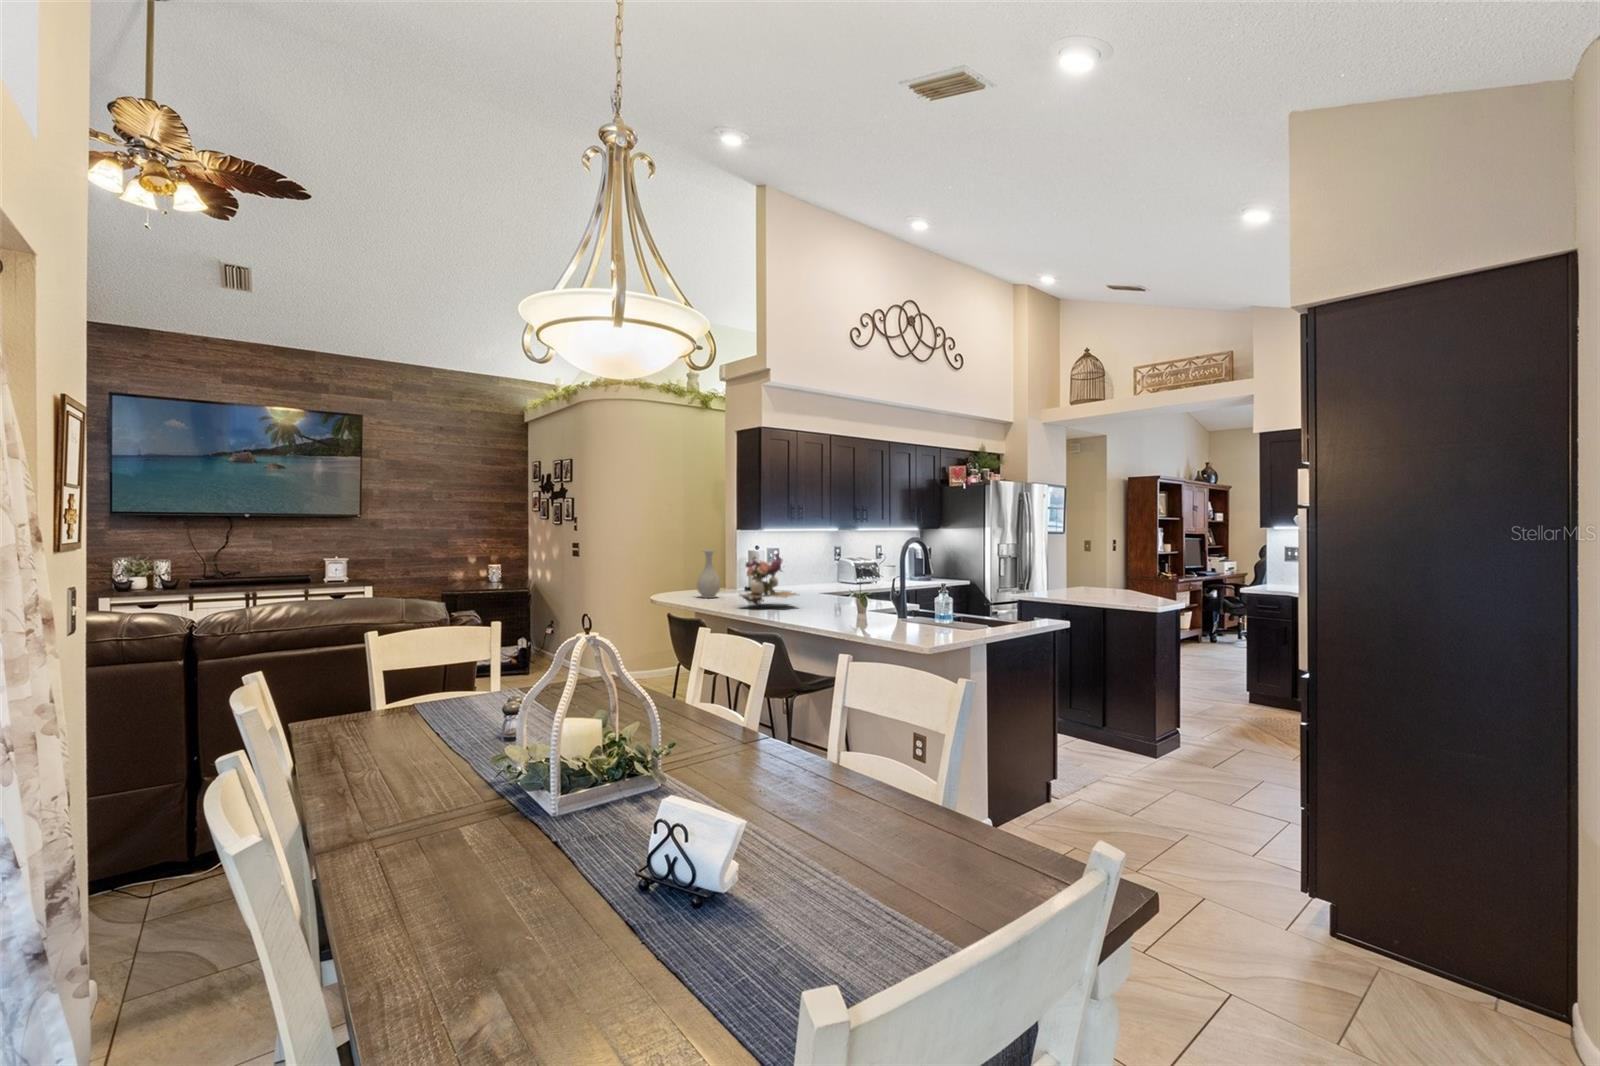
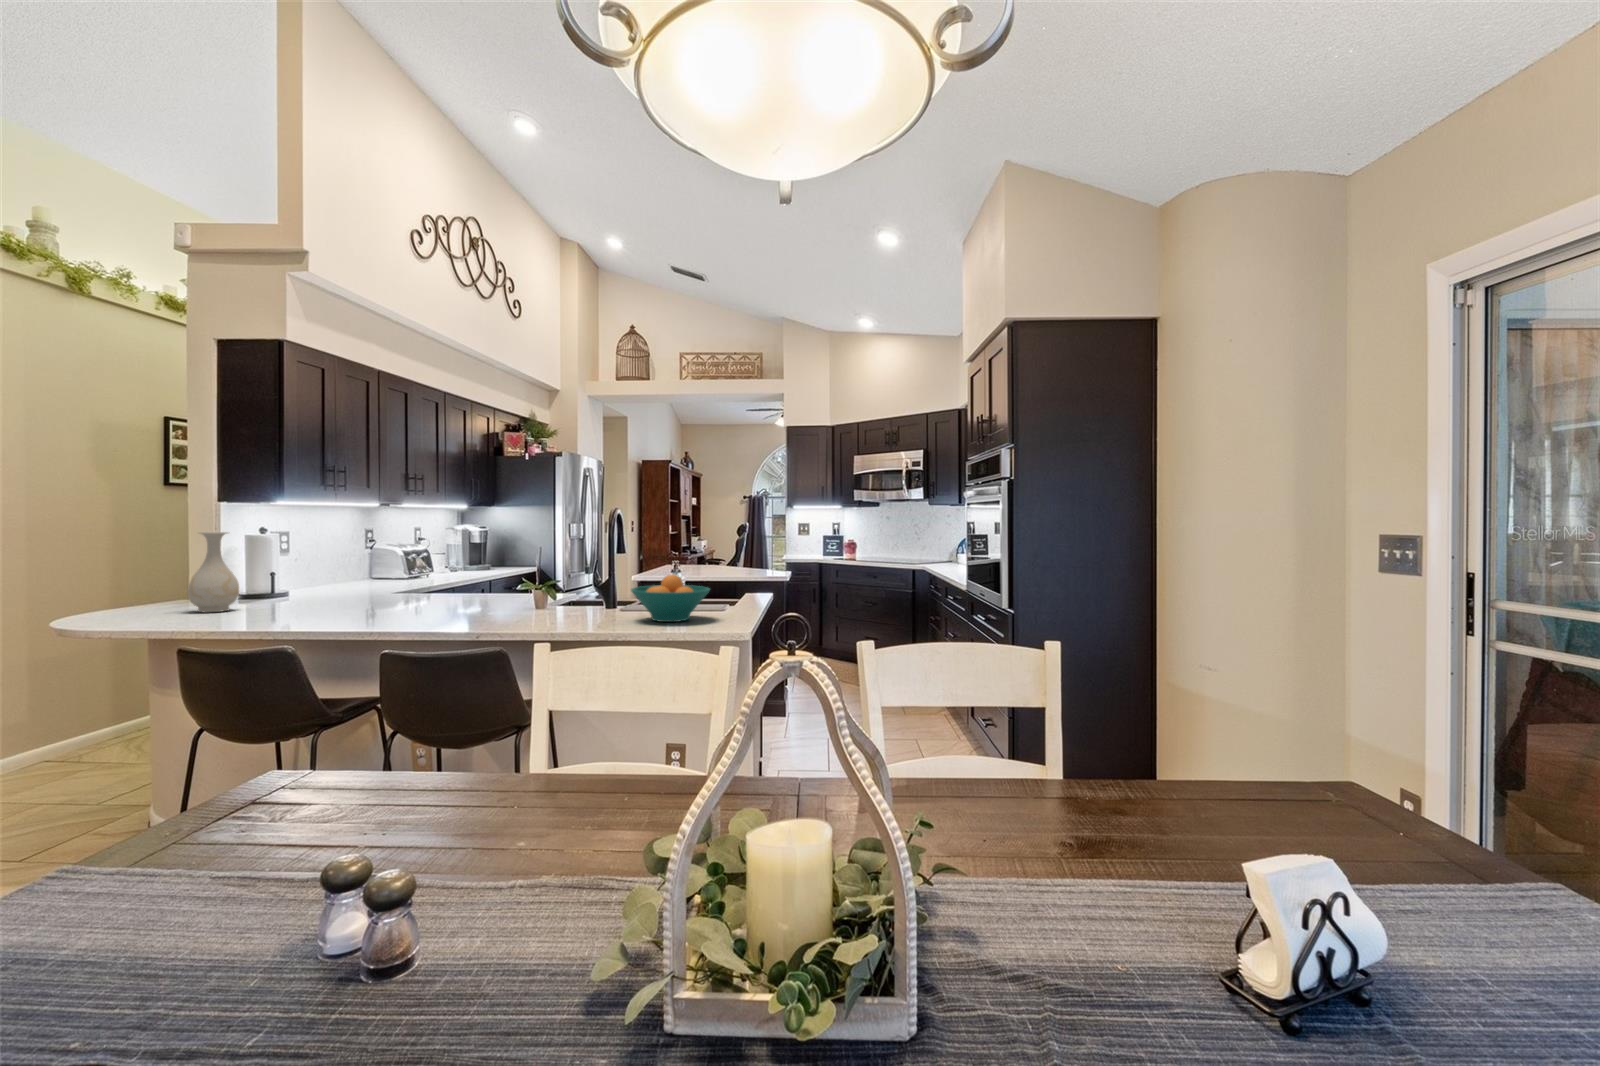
flower arrangement: present [739,553,797,606] -> none [325,531,429,616]
fruit bowl: none [885,594,948,632] -> present [631,574,710,622]

